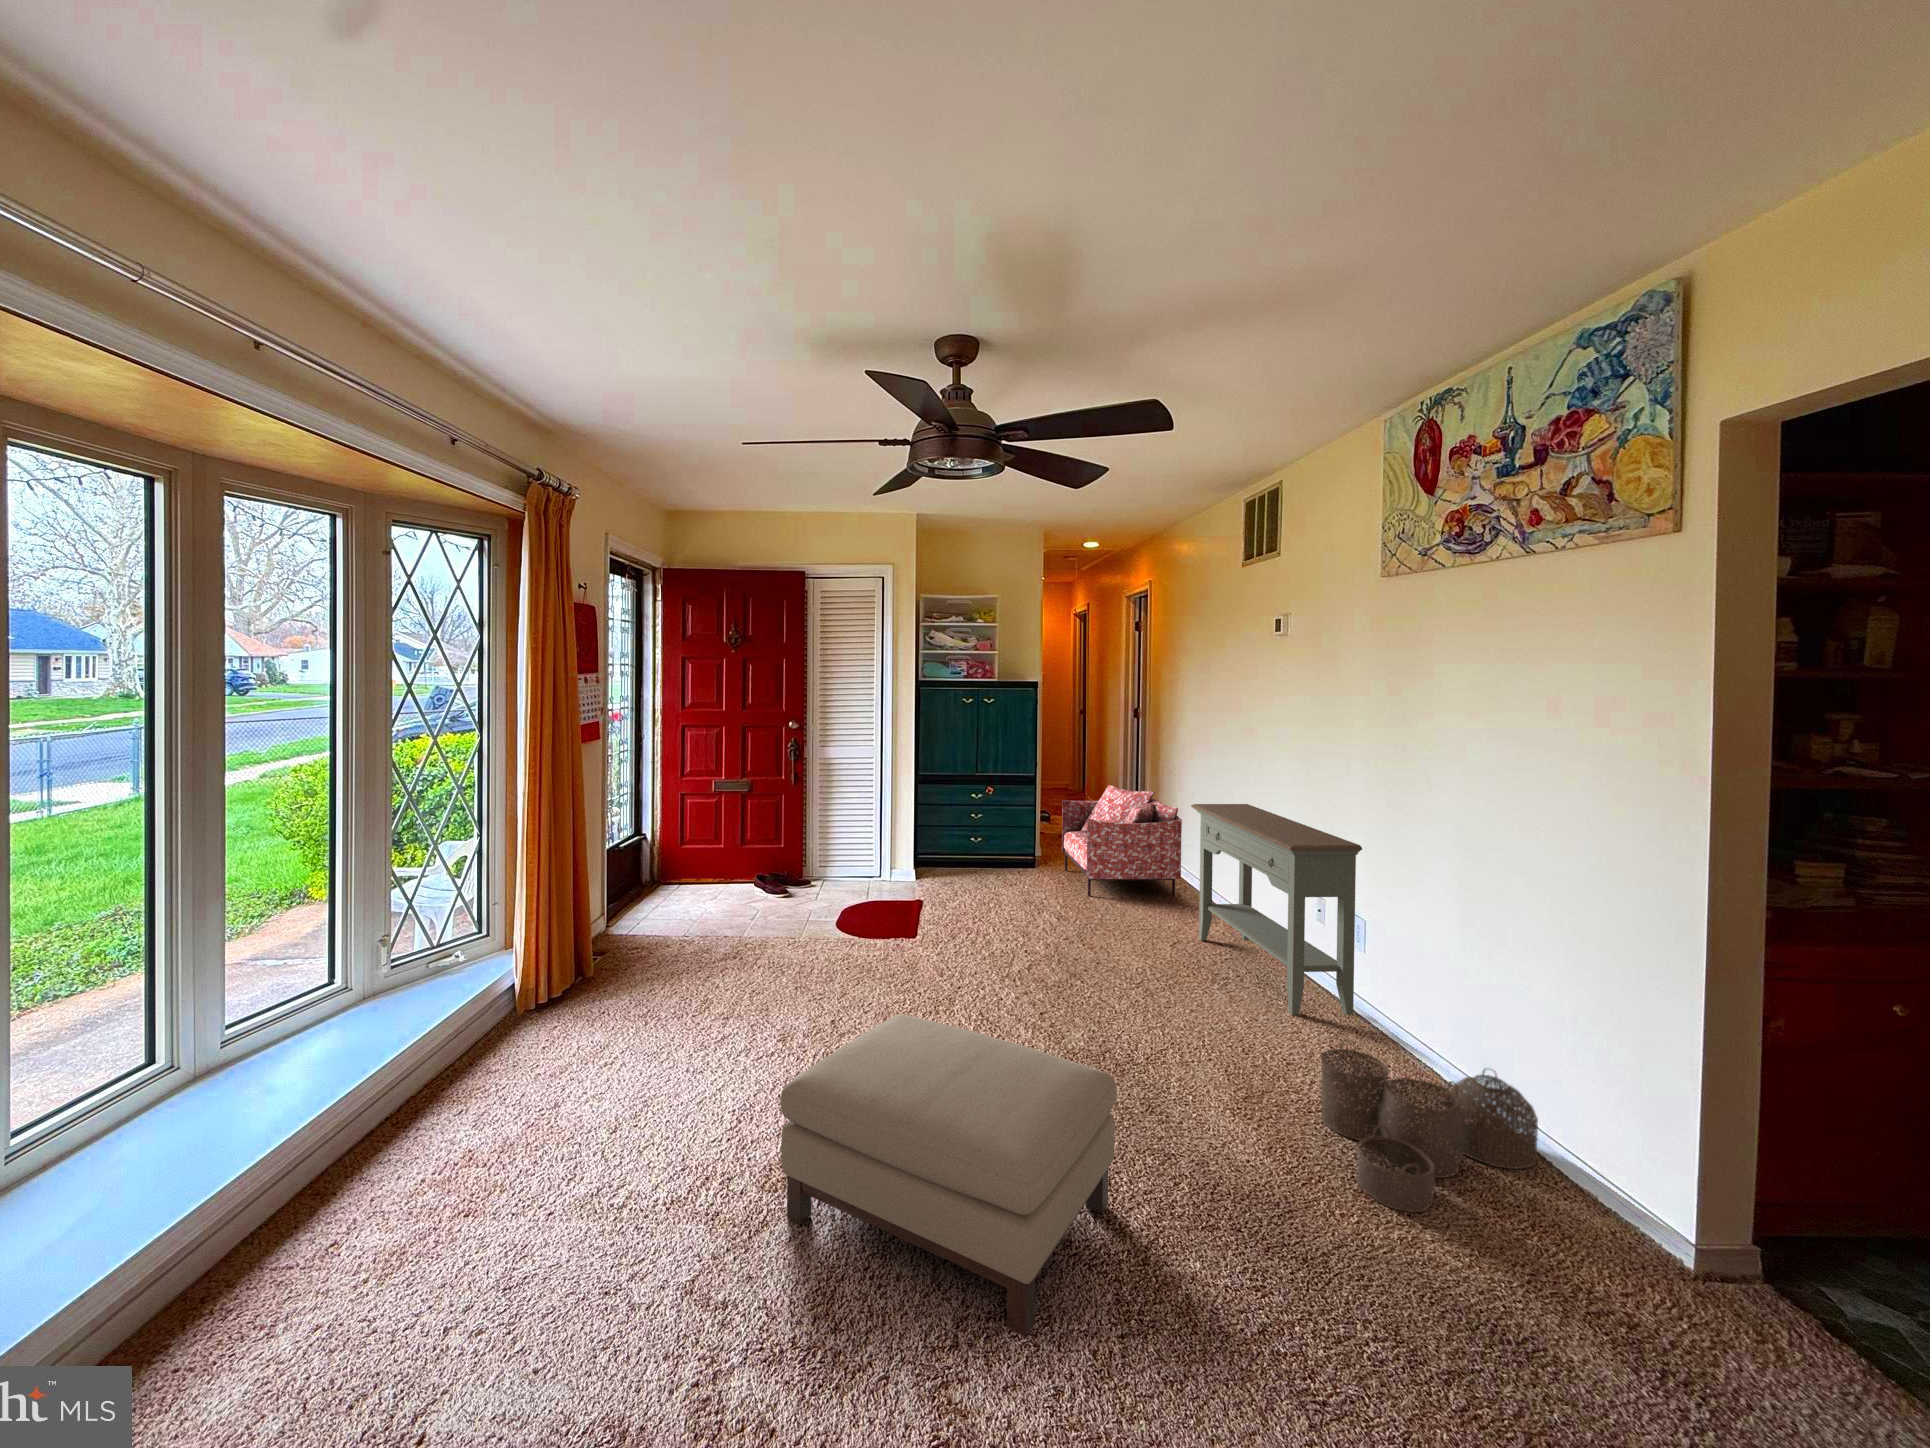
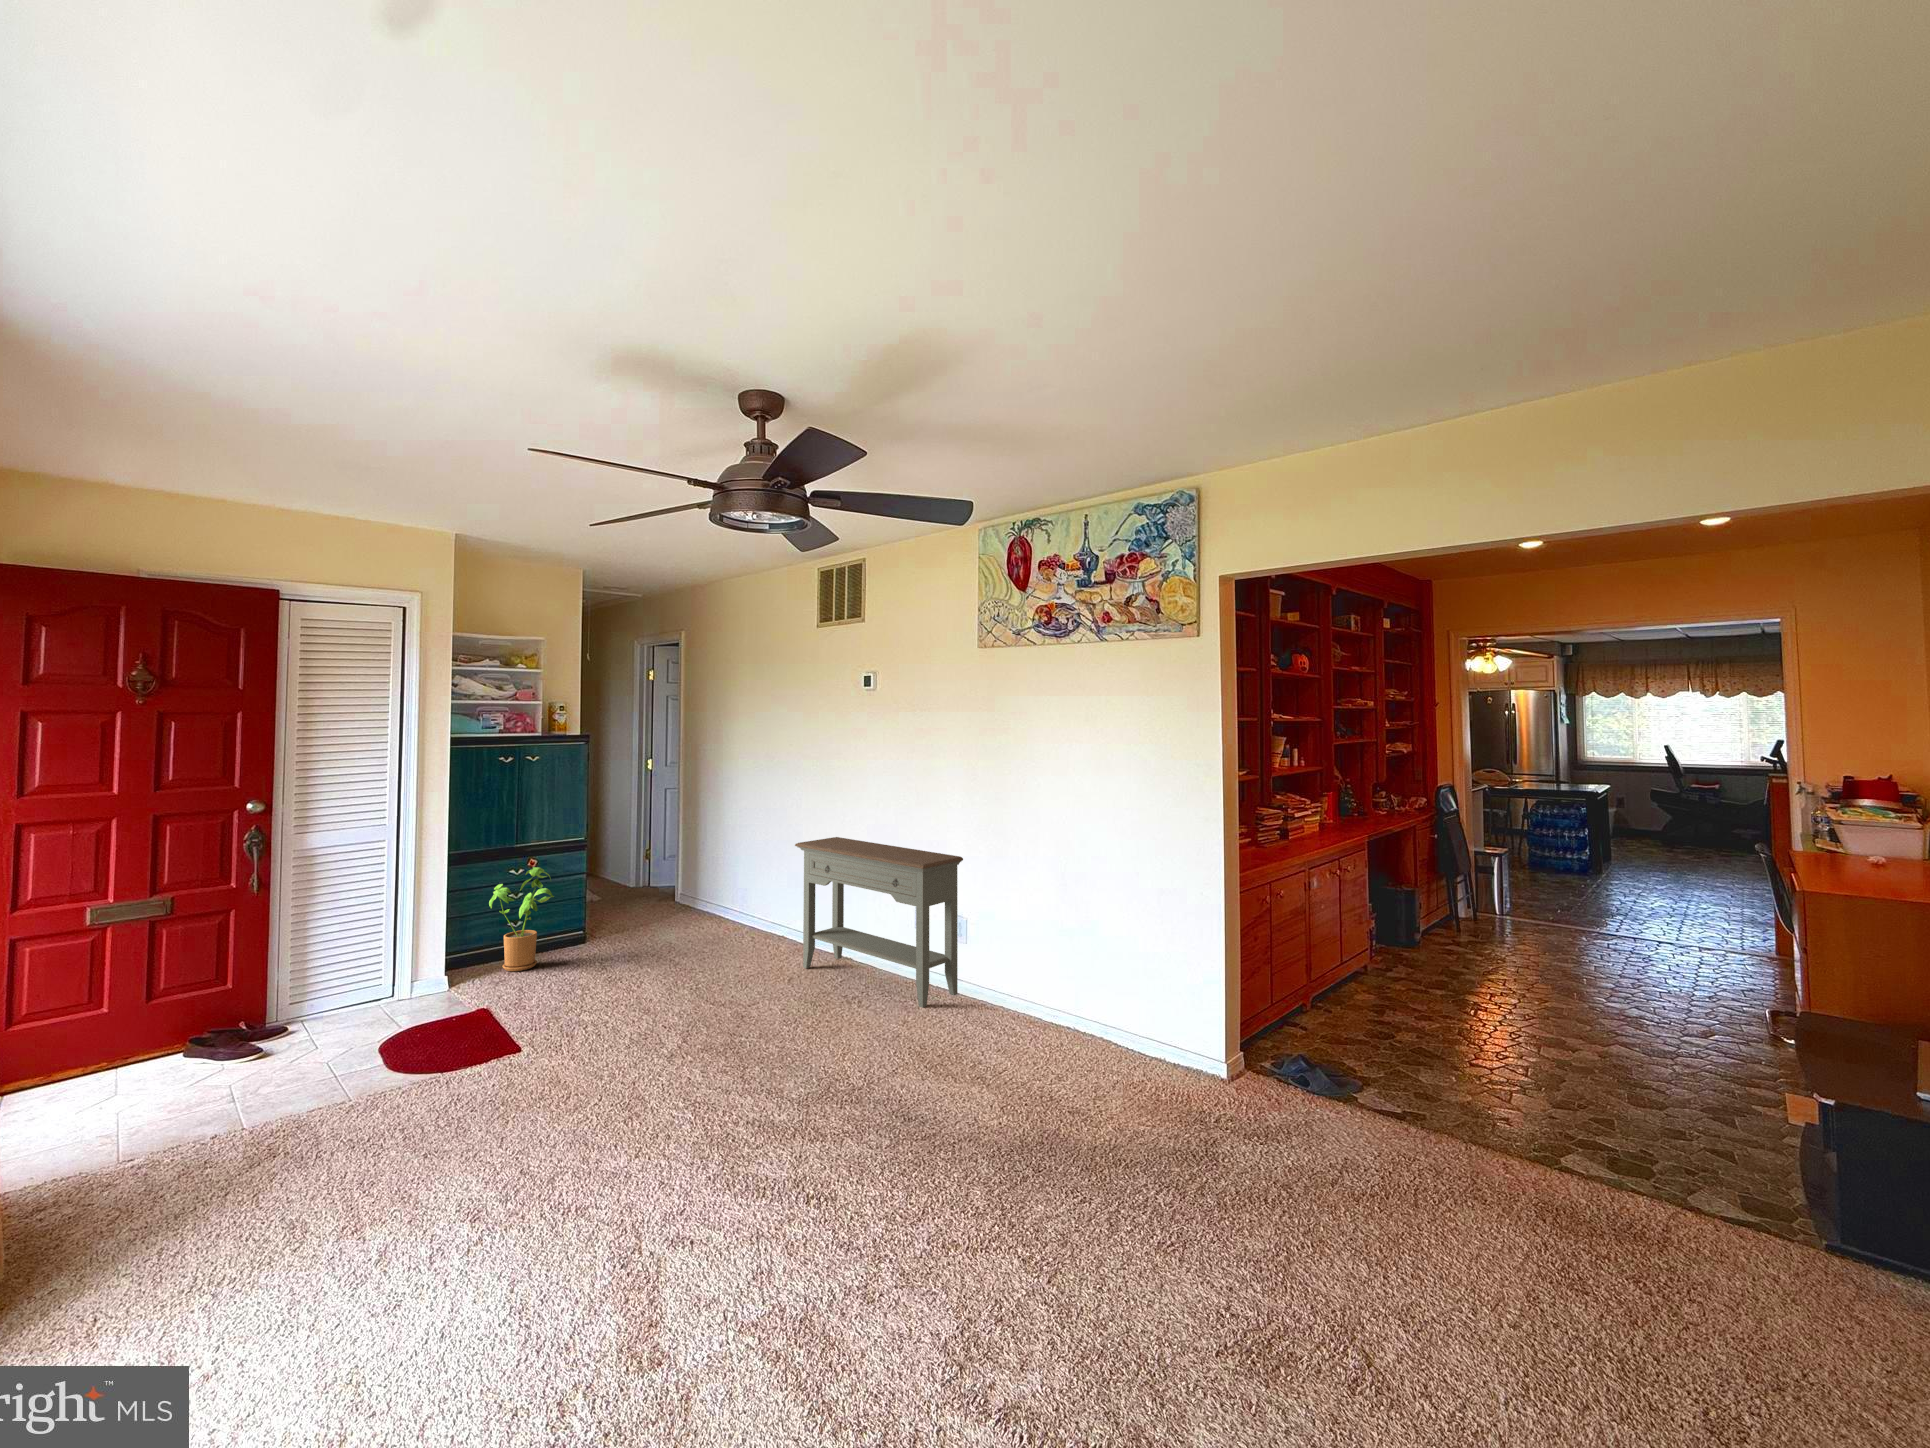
armchair: present [1062,785,1182,897] -> none [616,837,755,955]
house plant: none [948,796,995,882] -> present [489,867,554,971]
ottoman: present [780,1014,1117,1336] -> none [676,1086,998,1399]
woven basket: present [1320,1039,1538,1213] -> none [1004,998,1126,1116]

